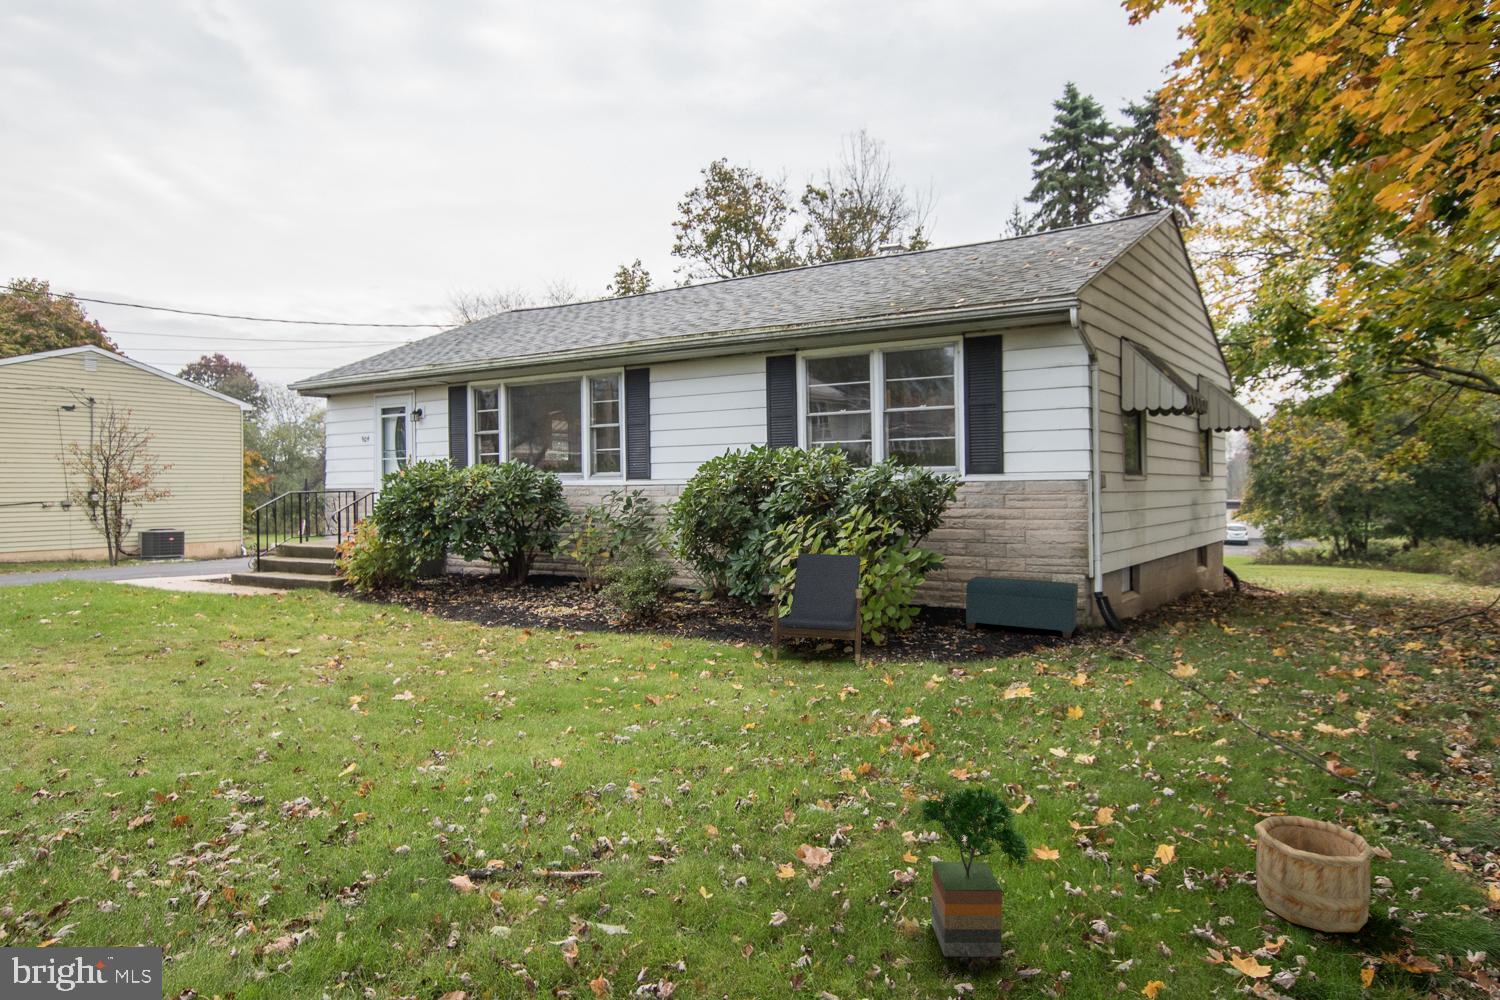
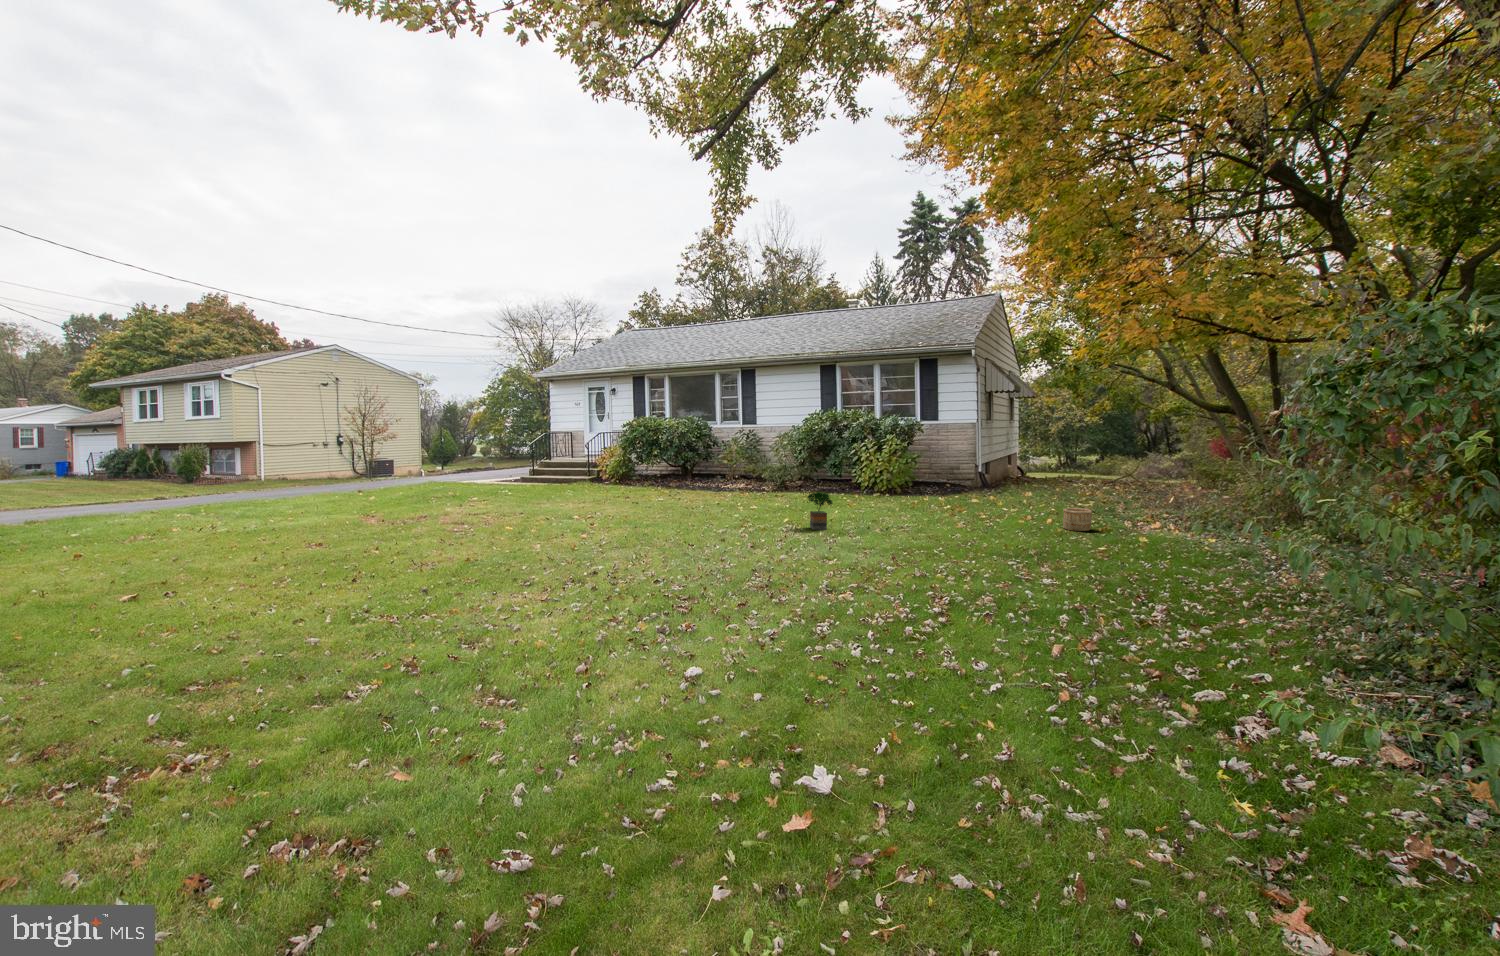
lounge chair: present [772,553,865,666] -> none [859,455,897,498]
bench: present [966,576,1078,638] -> none [923,467,971,491]
potted tree: present [918,787,1029,957] -> present [808,492,833,530]

